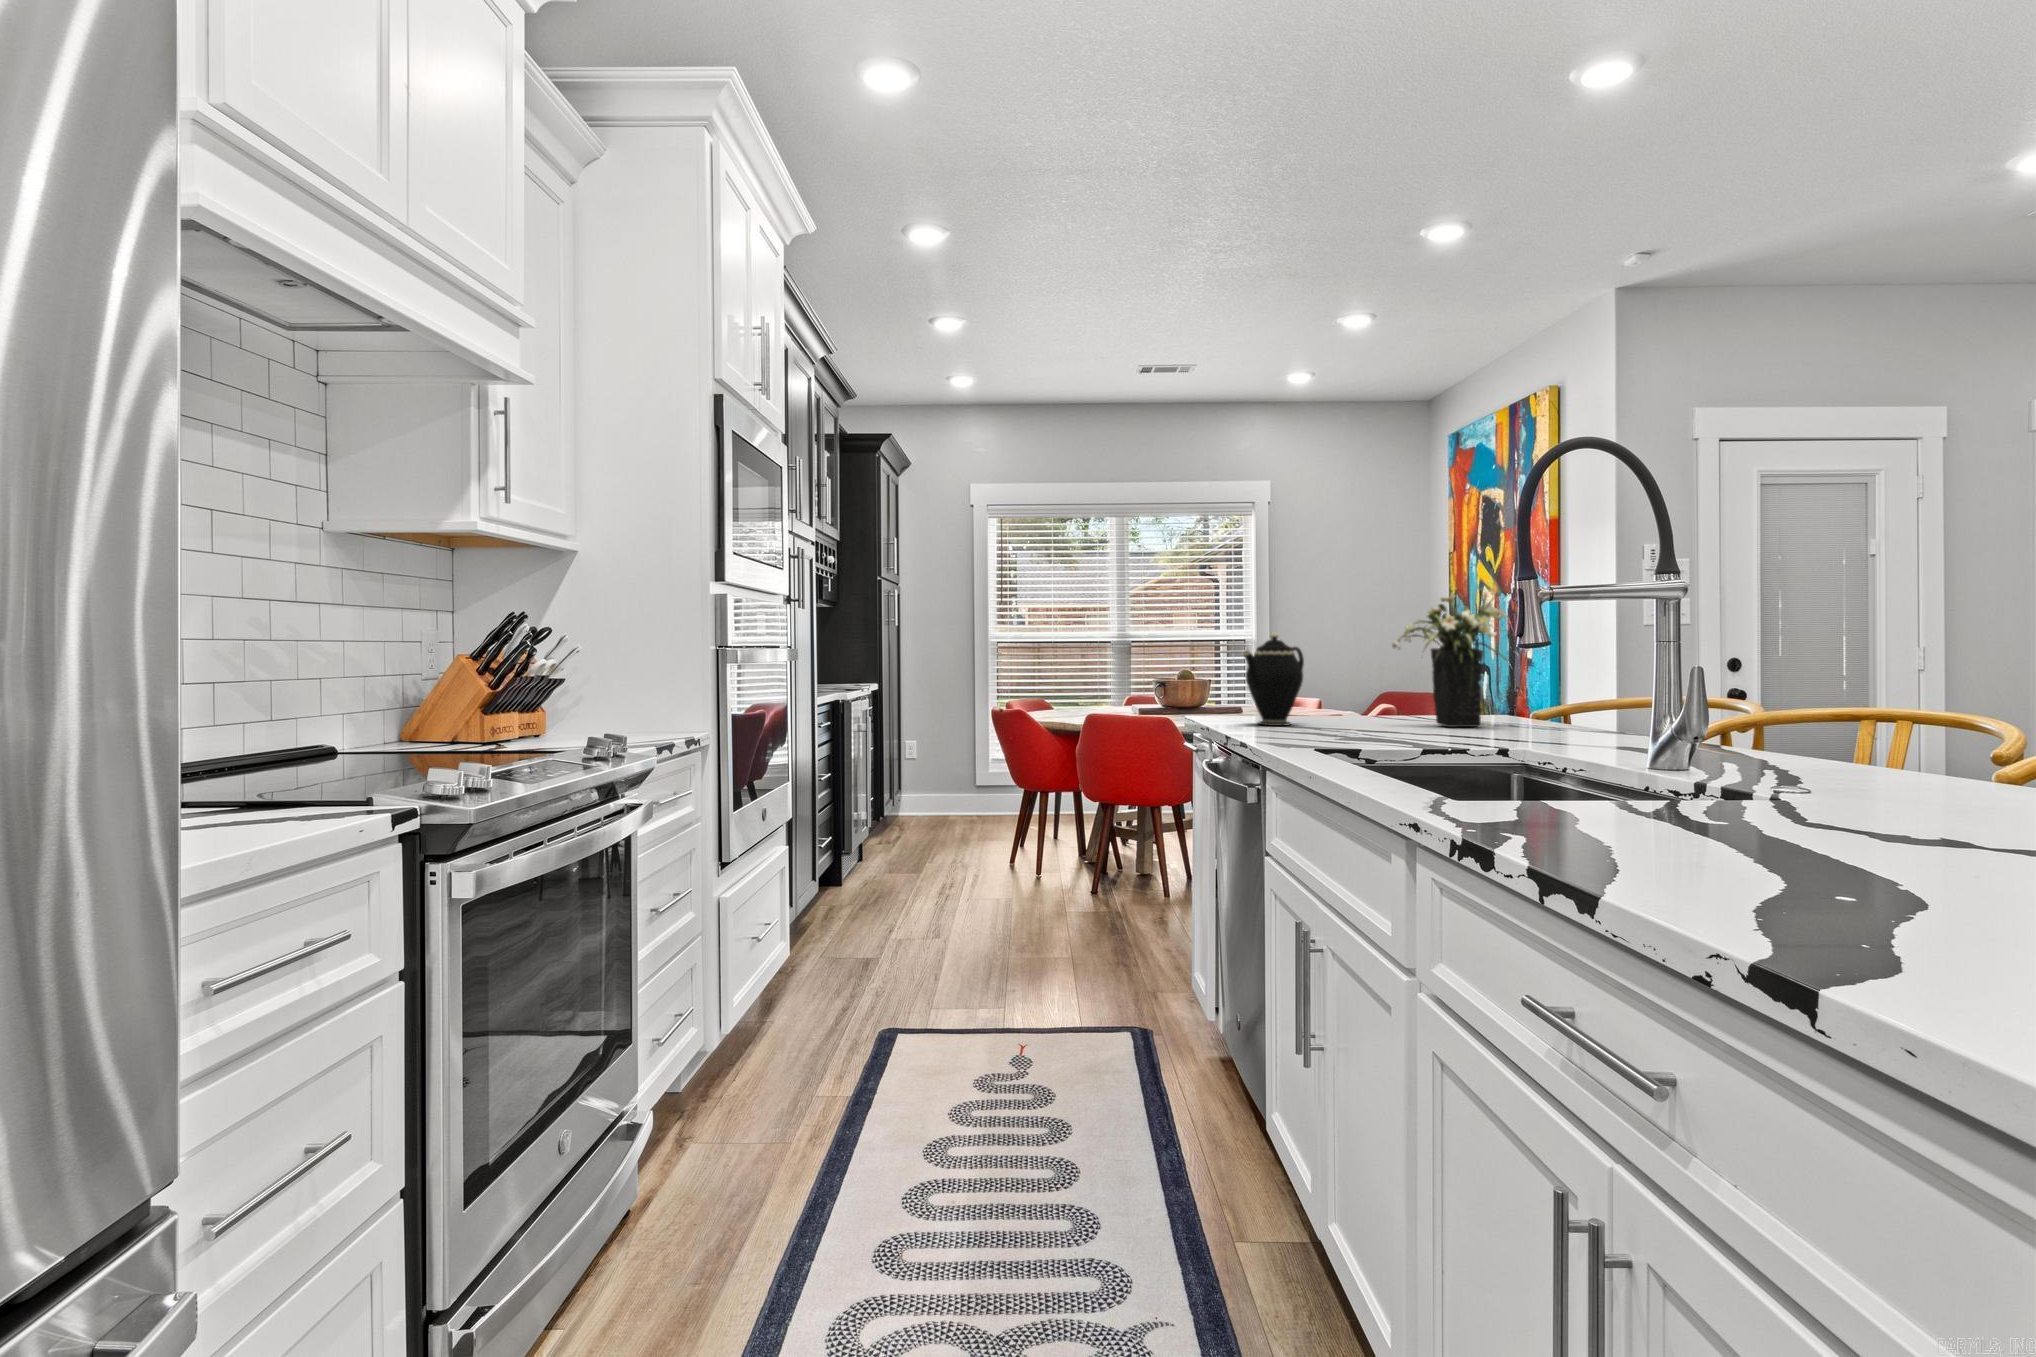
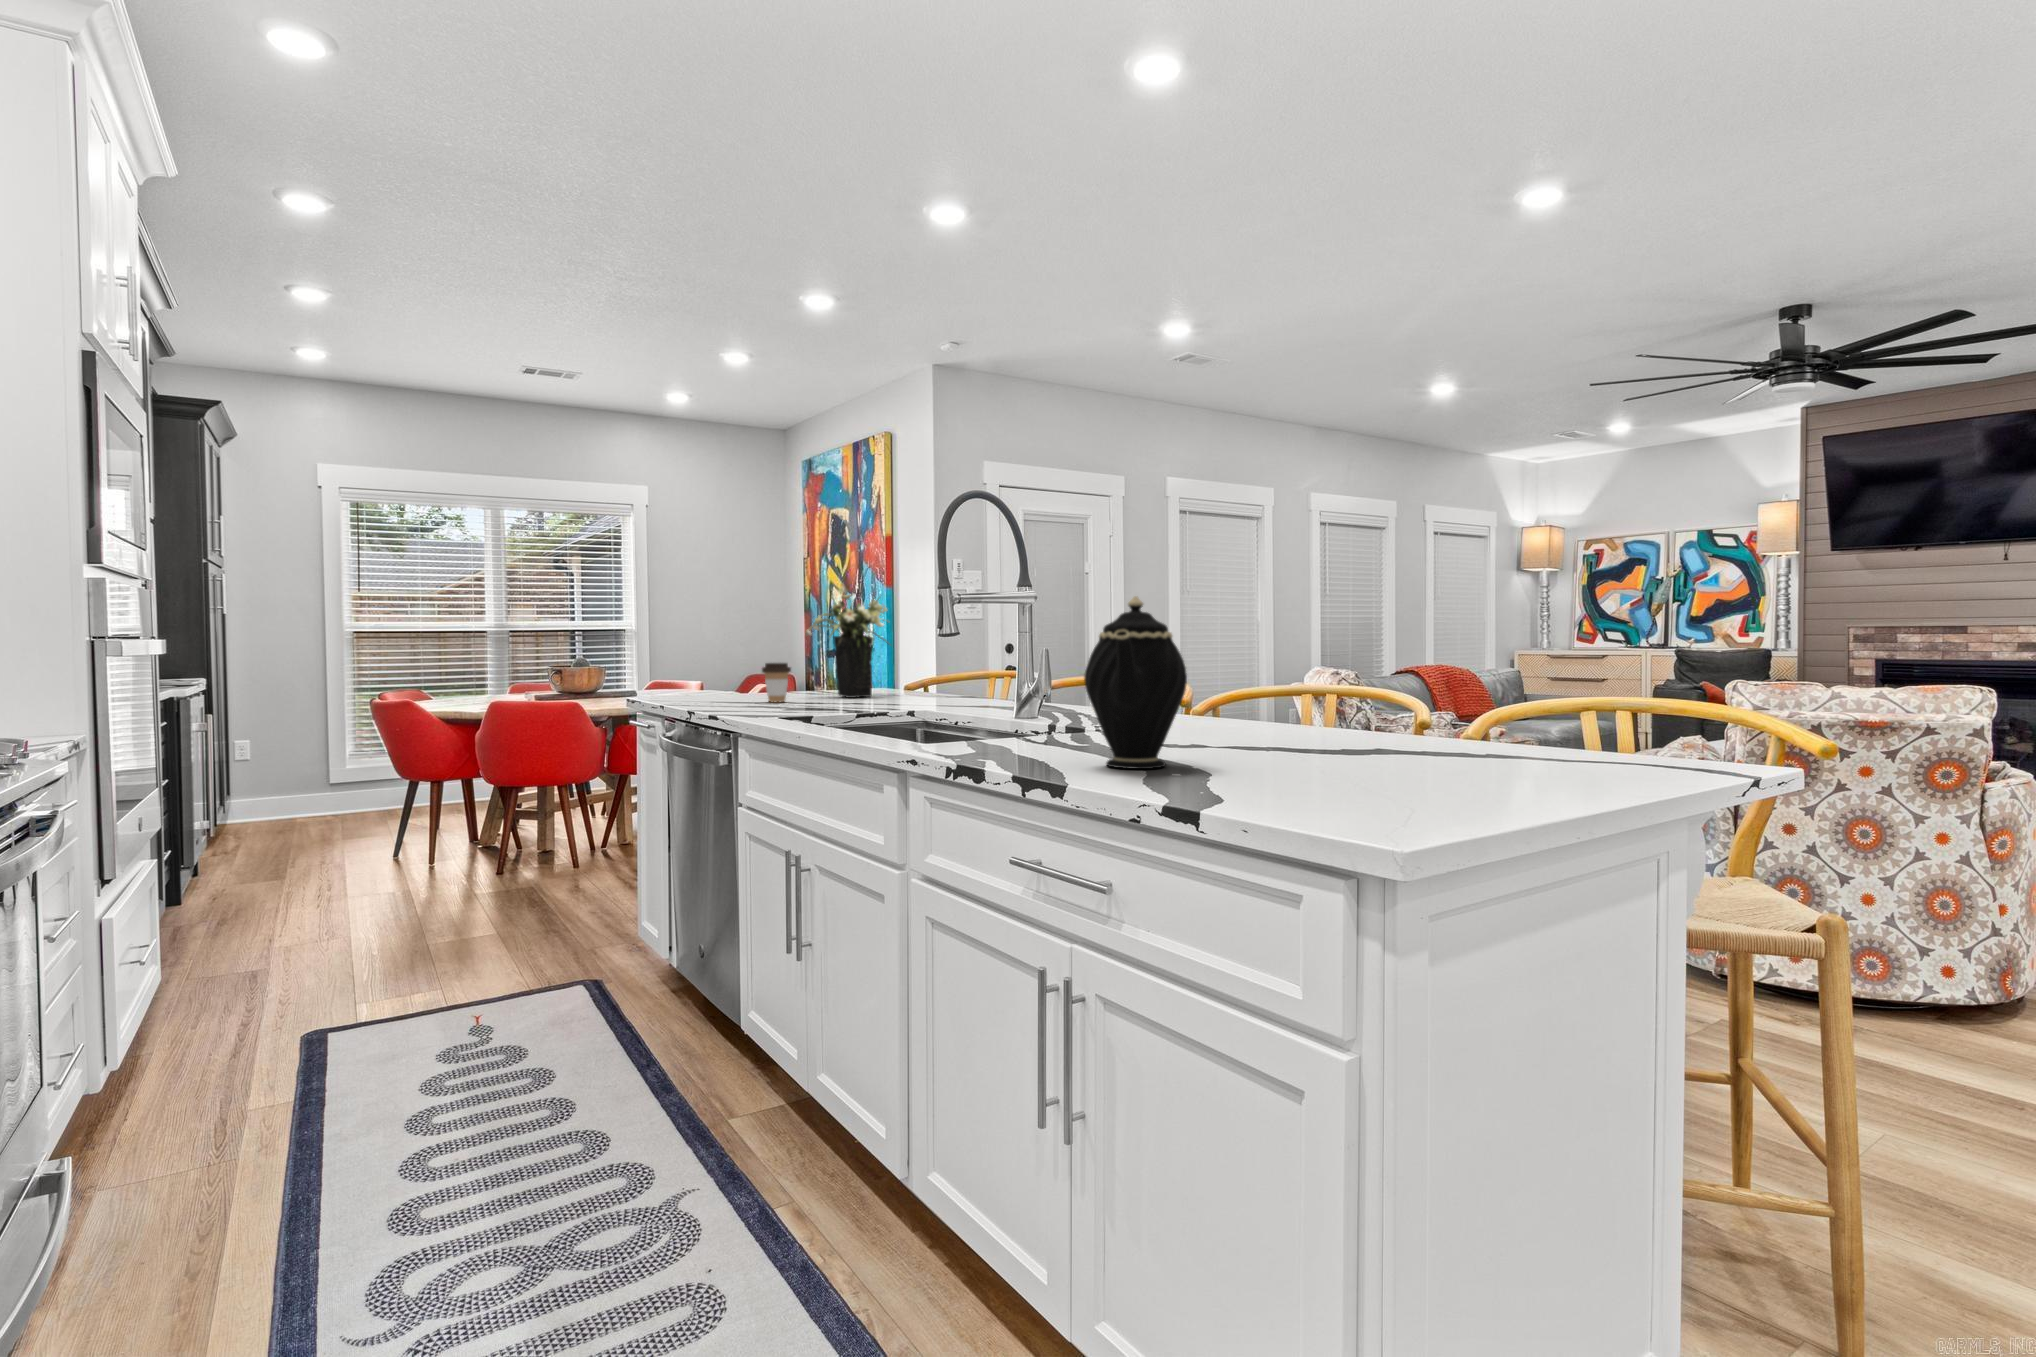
teapot: present [1242,632,1304,726] -> present [1084,596,1187,769]
coffee cup: none [1331,681,1369,730] -> present [762,663,791,702]

